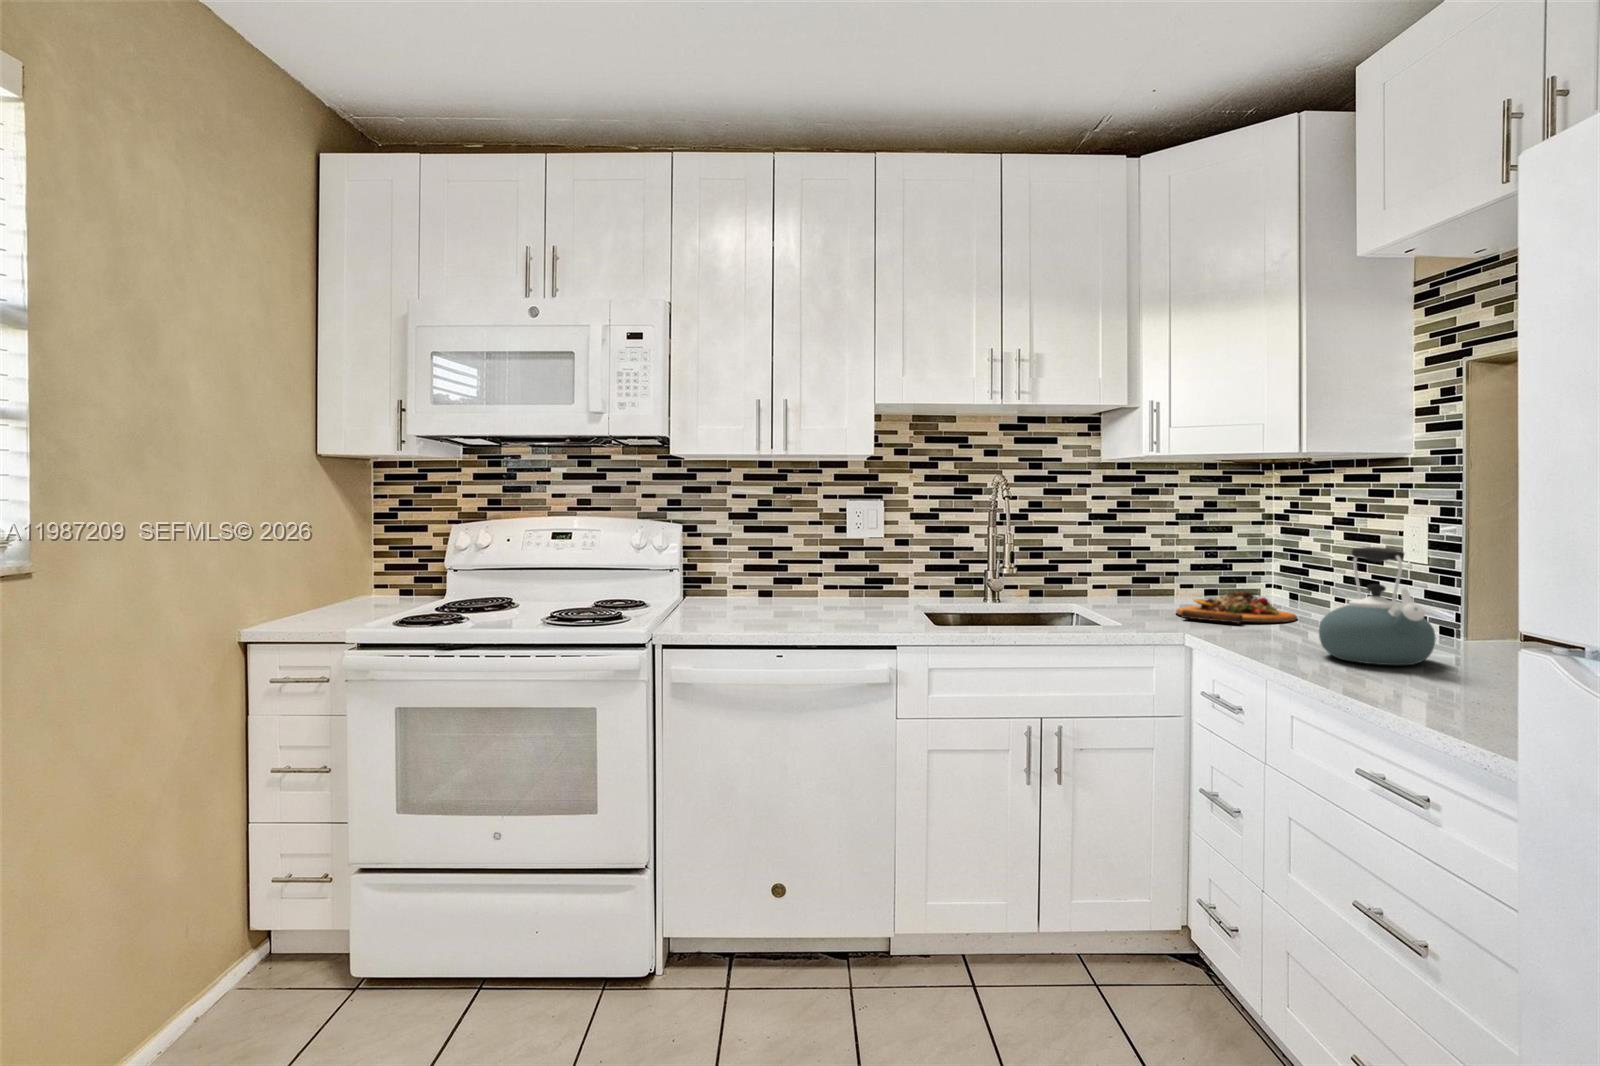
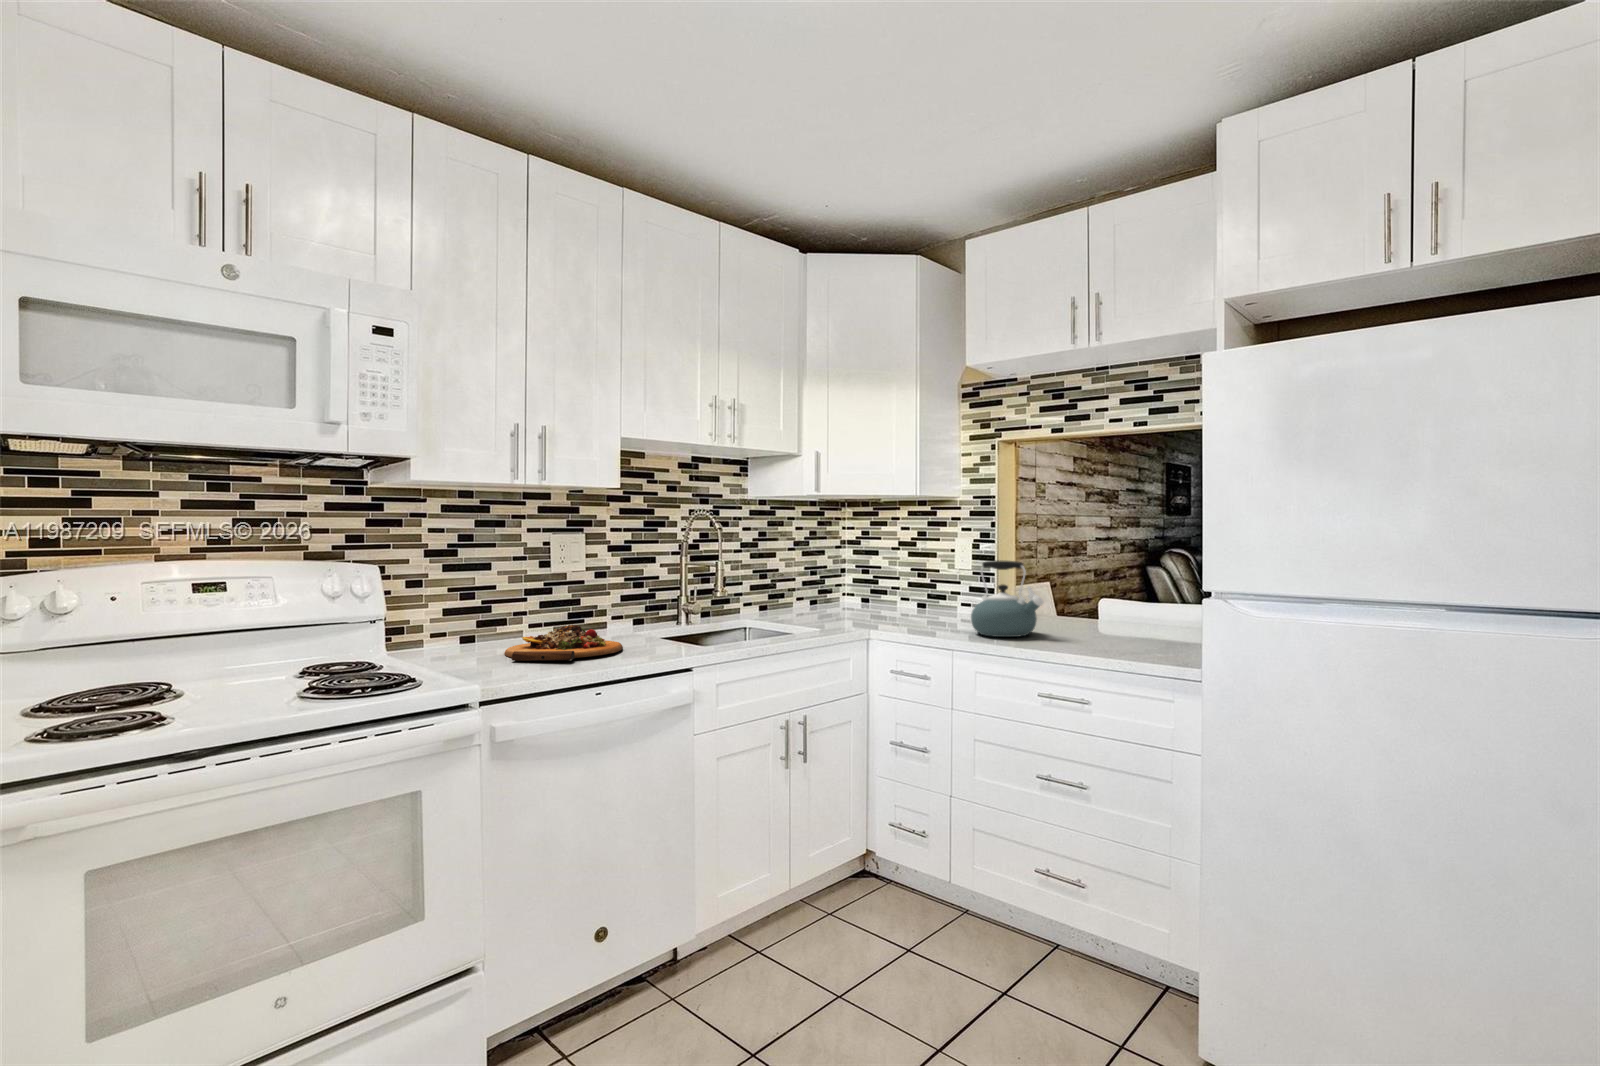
cutting board: present [1176,592,1298,623] -> present [504,625,623,661]

